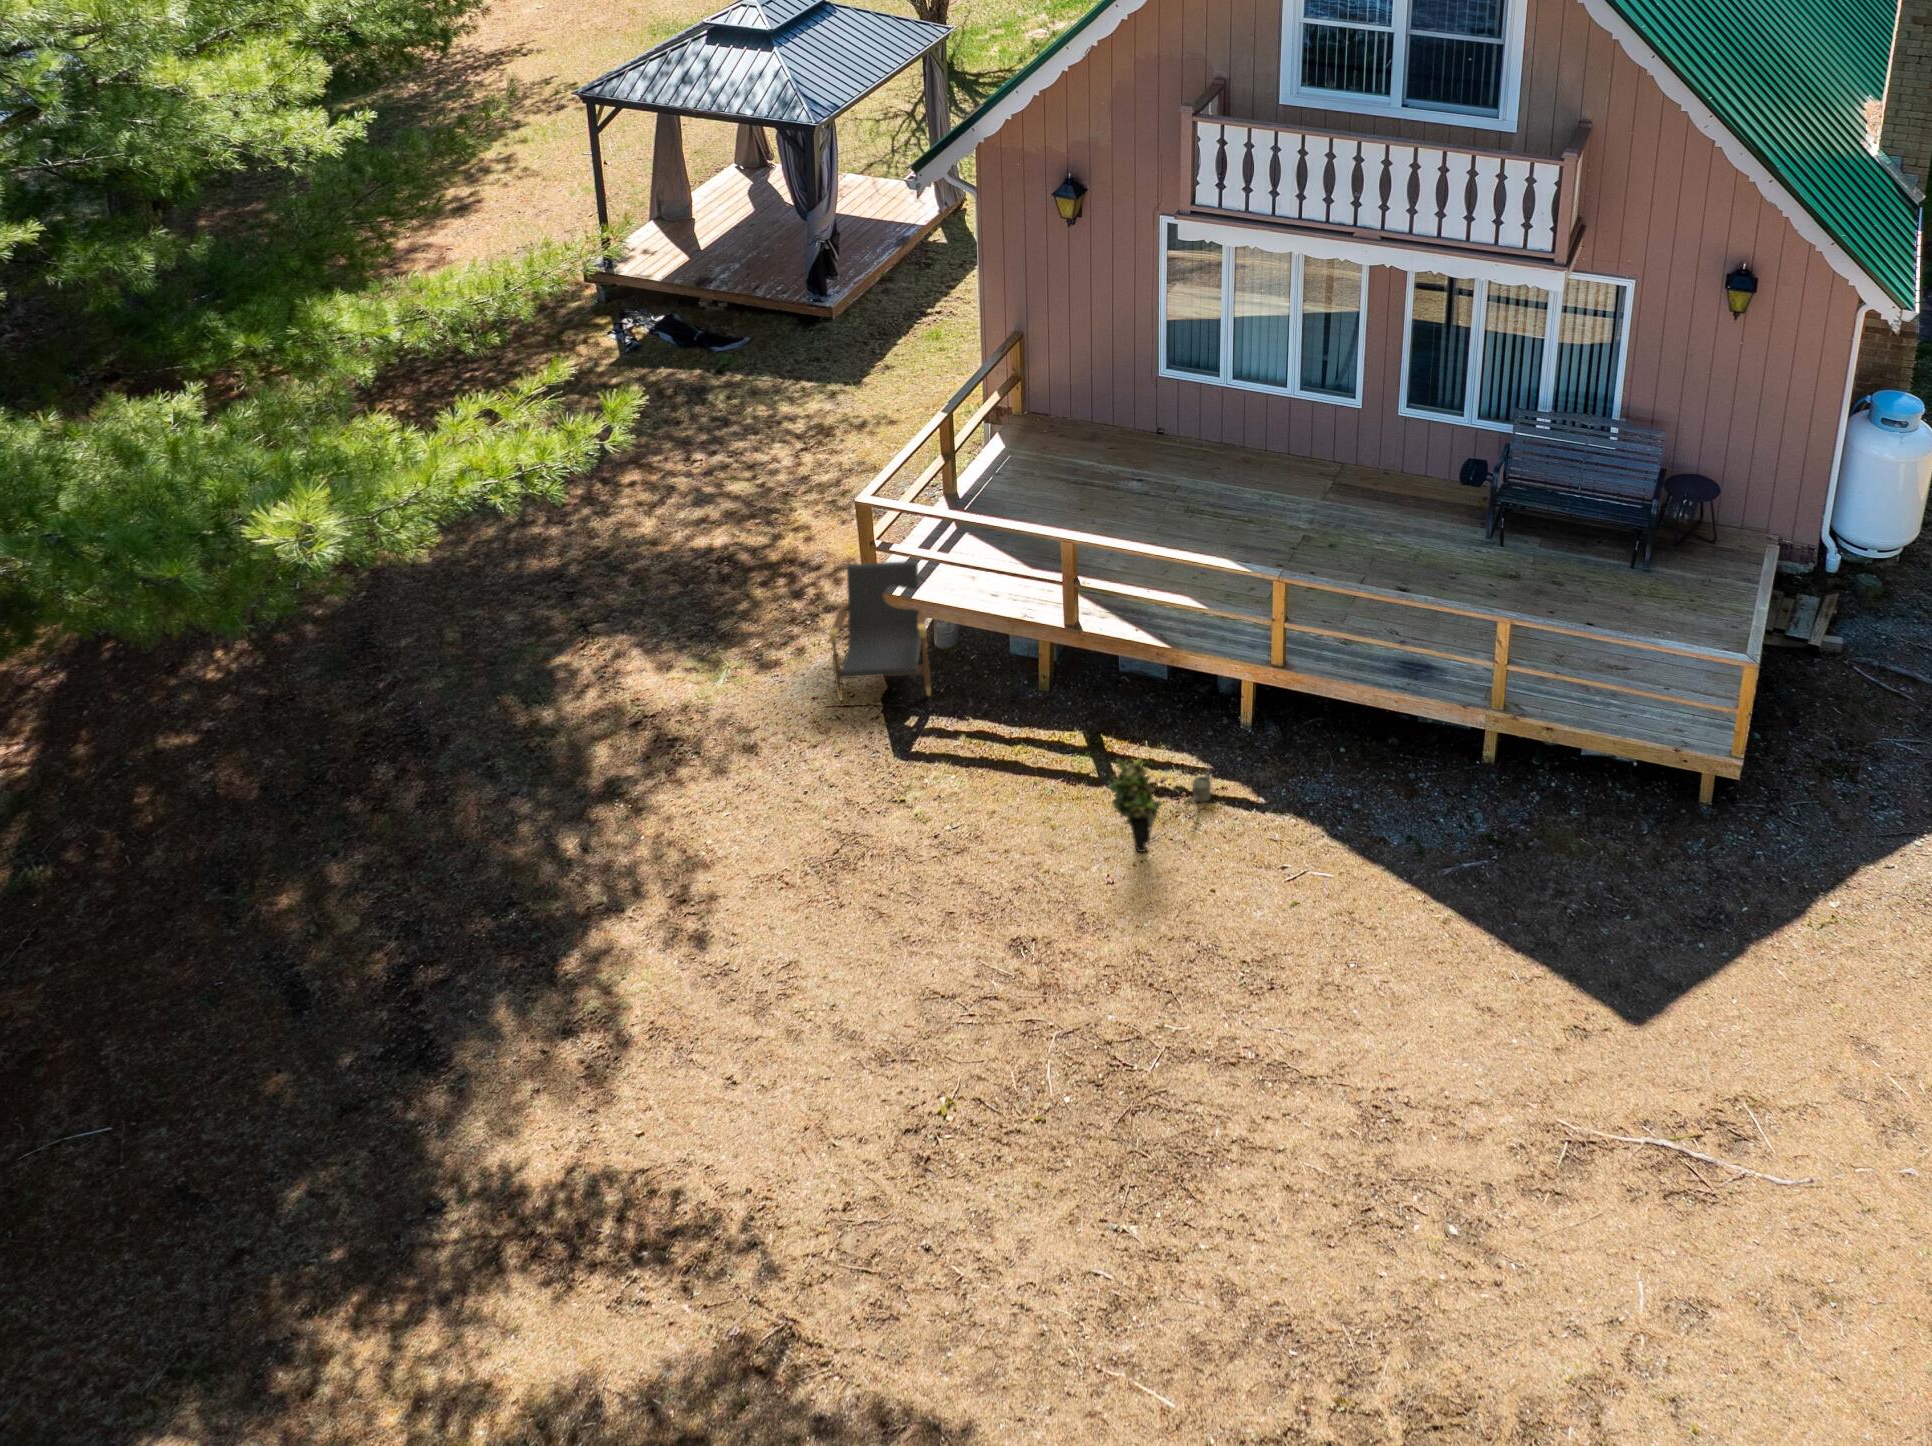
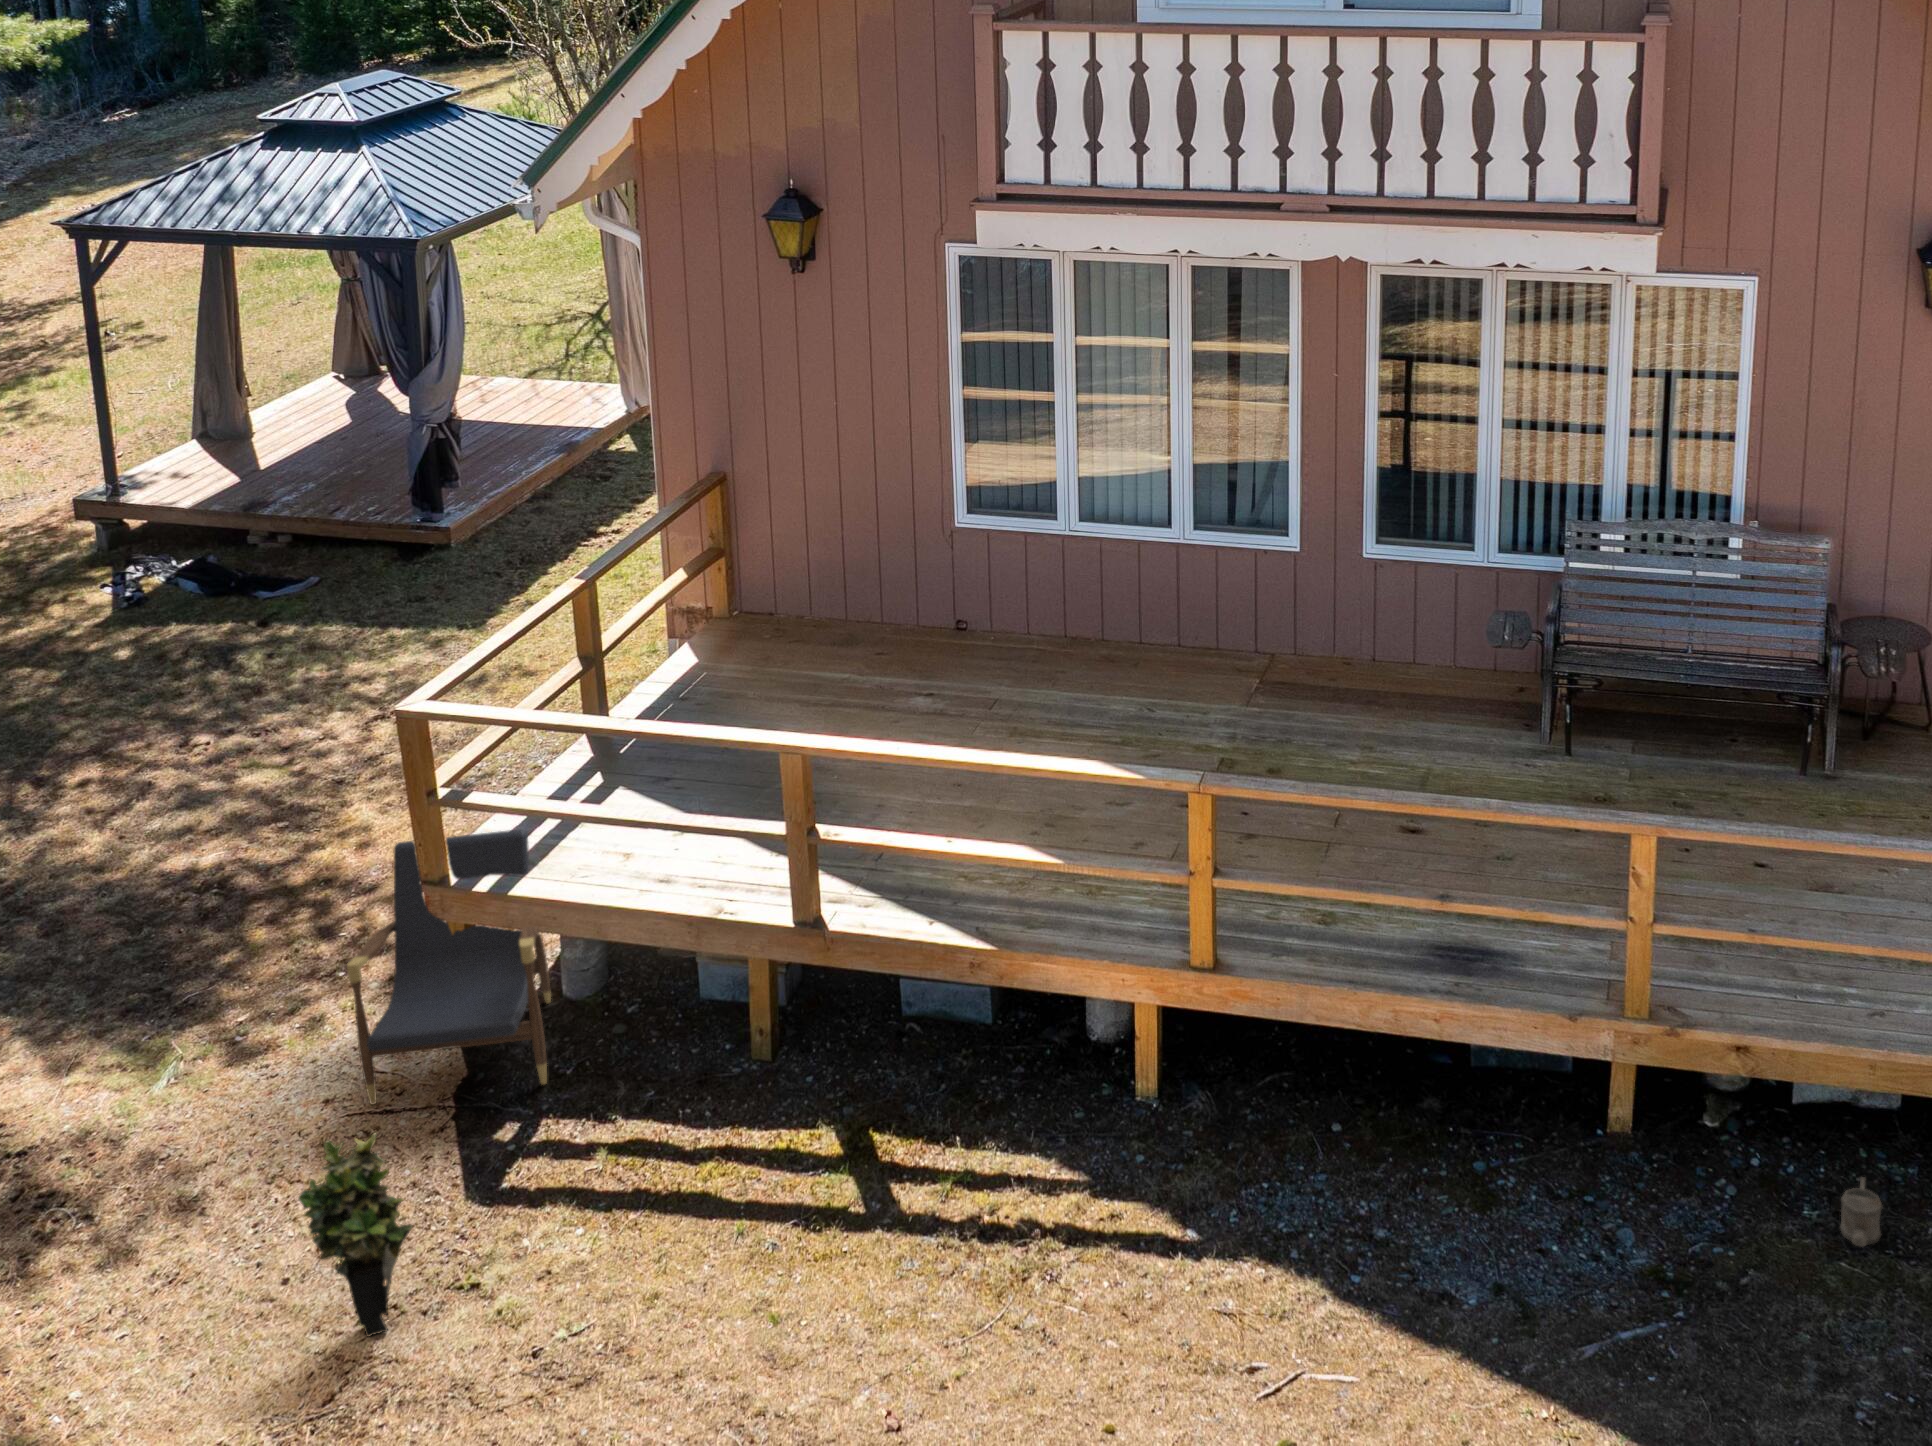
potted plant: present [1108,757,1161,852] -> present [298,1133,413,1336]
watering can: present [1186,771,1211,804] -> present [1840,1177,1883,1247]

